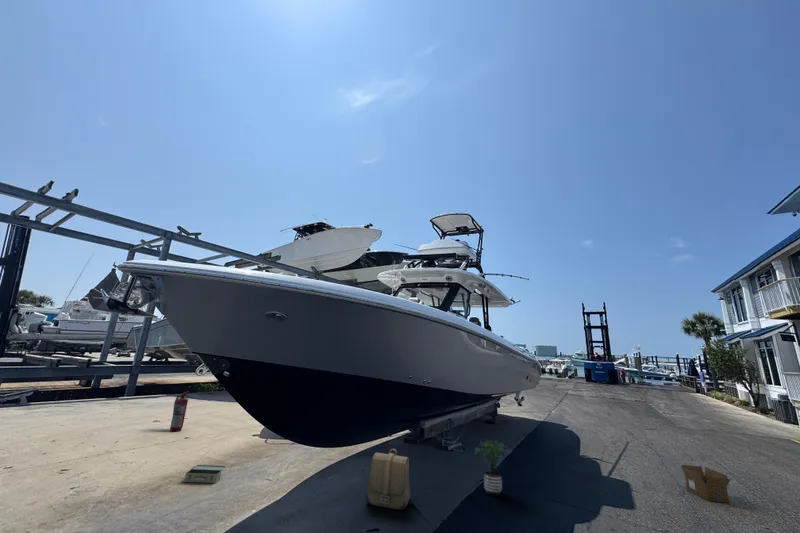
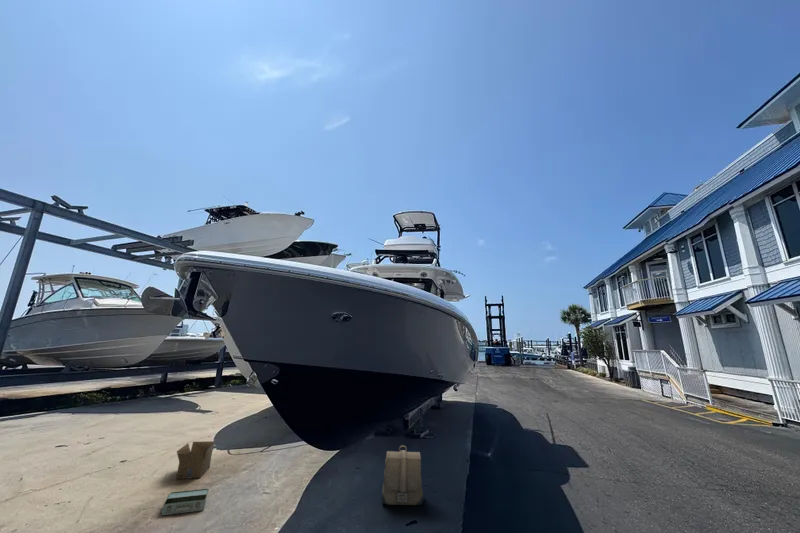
fire extinguisher: present [170,391,189,432] -> none [94,404,122,456]
potted plant: present [477,441,503,495] -> none [468,425,499,477]
cardboard box: present [681,465,730,503] -> present [176,441,216,479]

